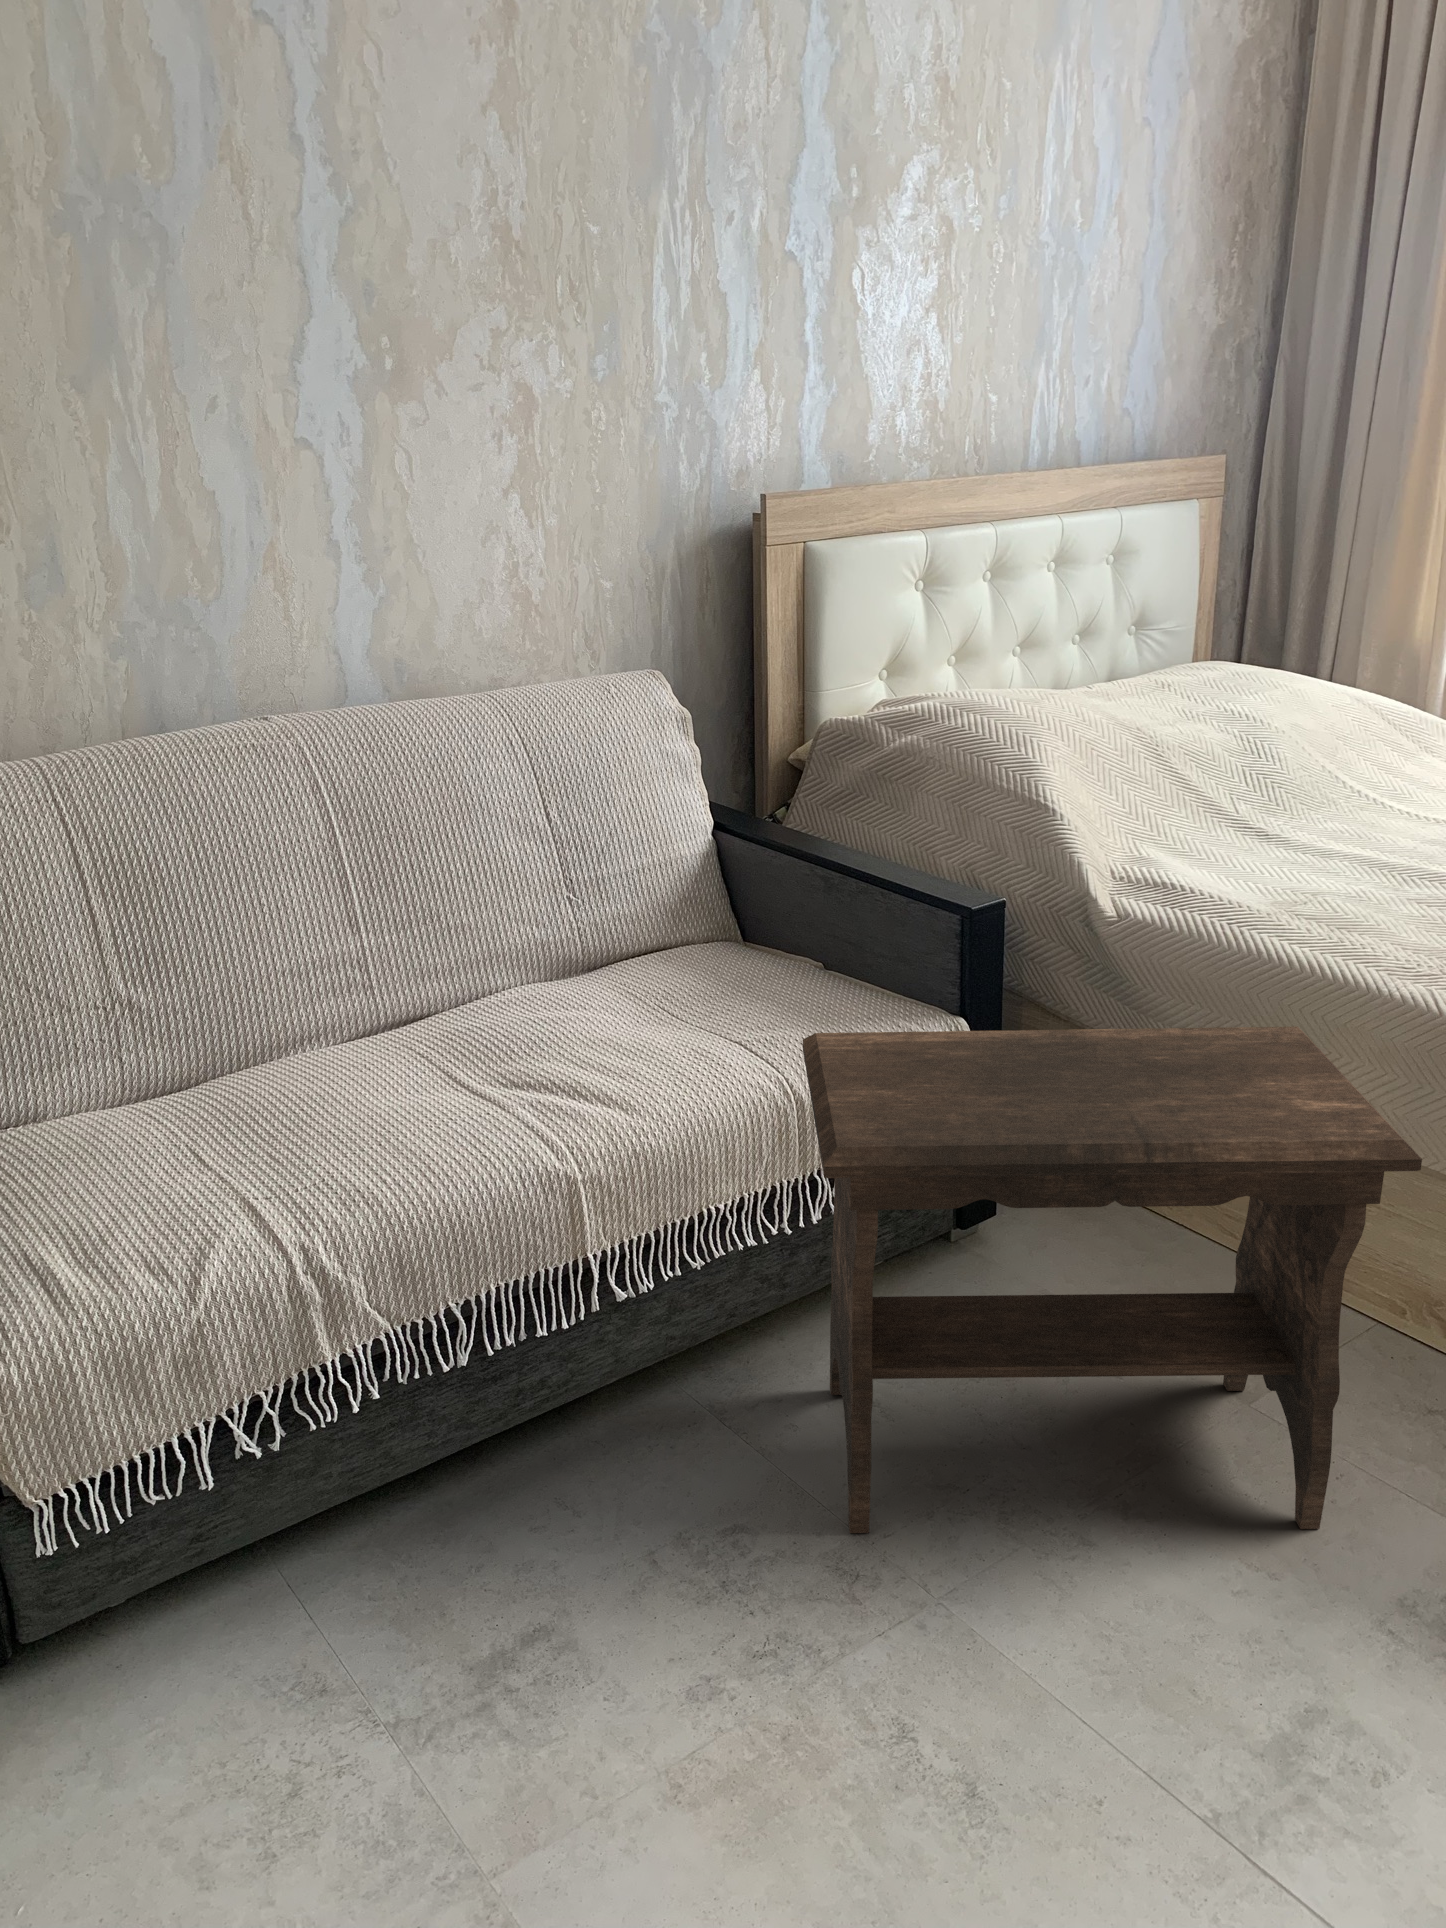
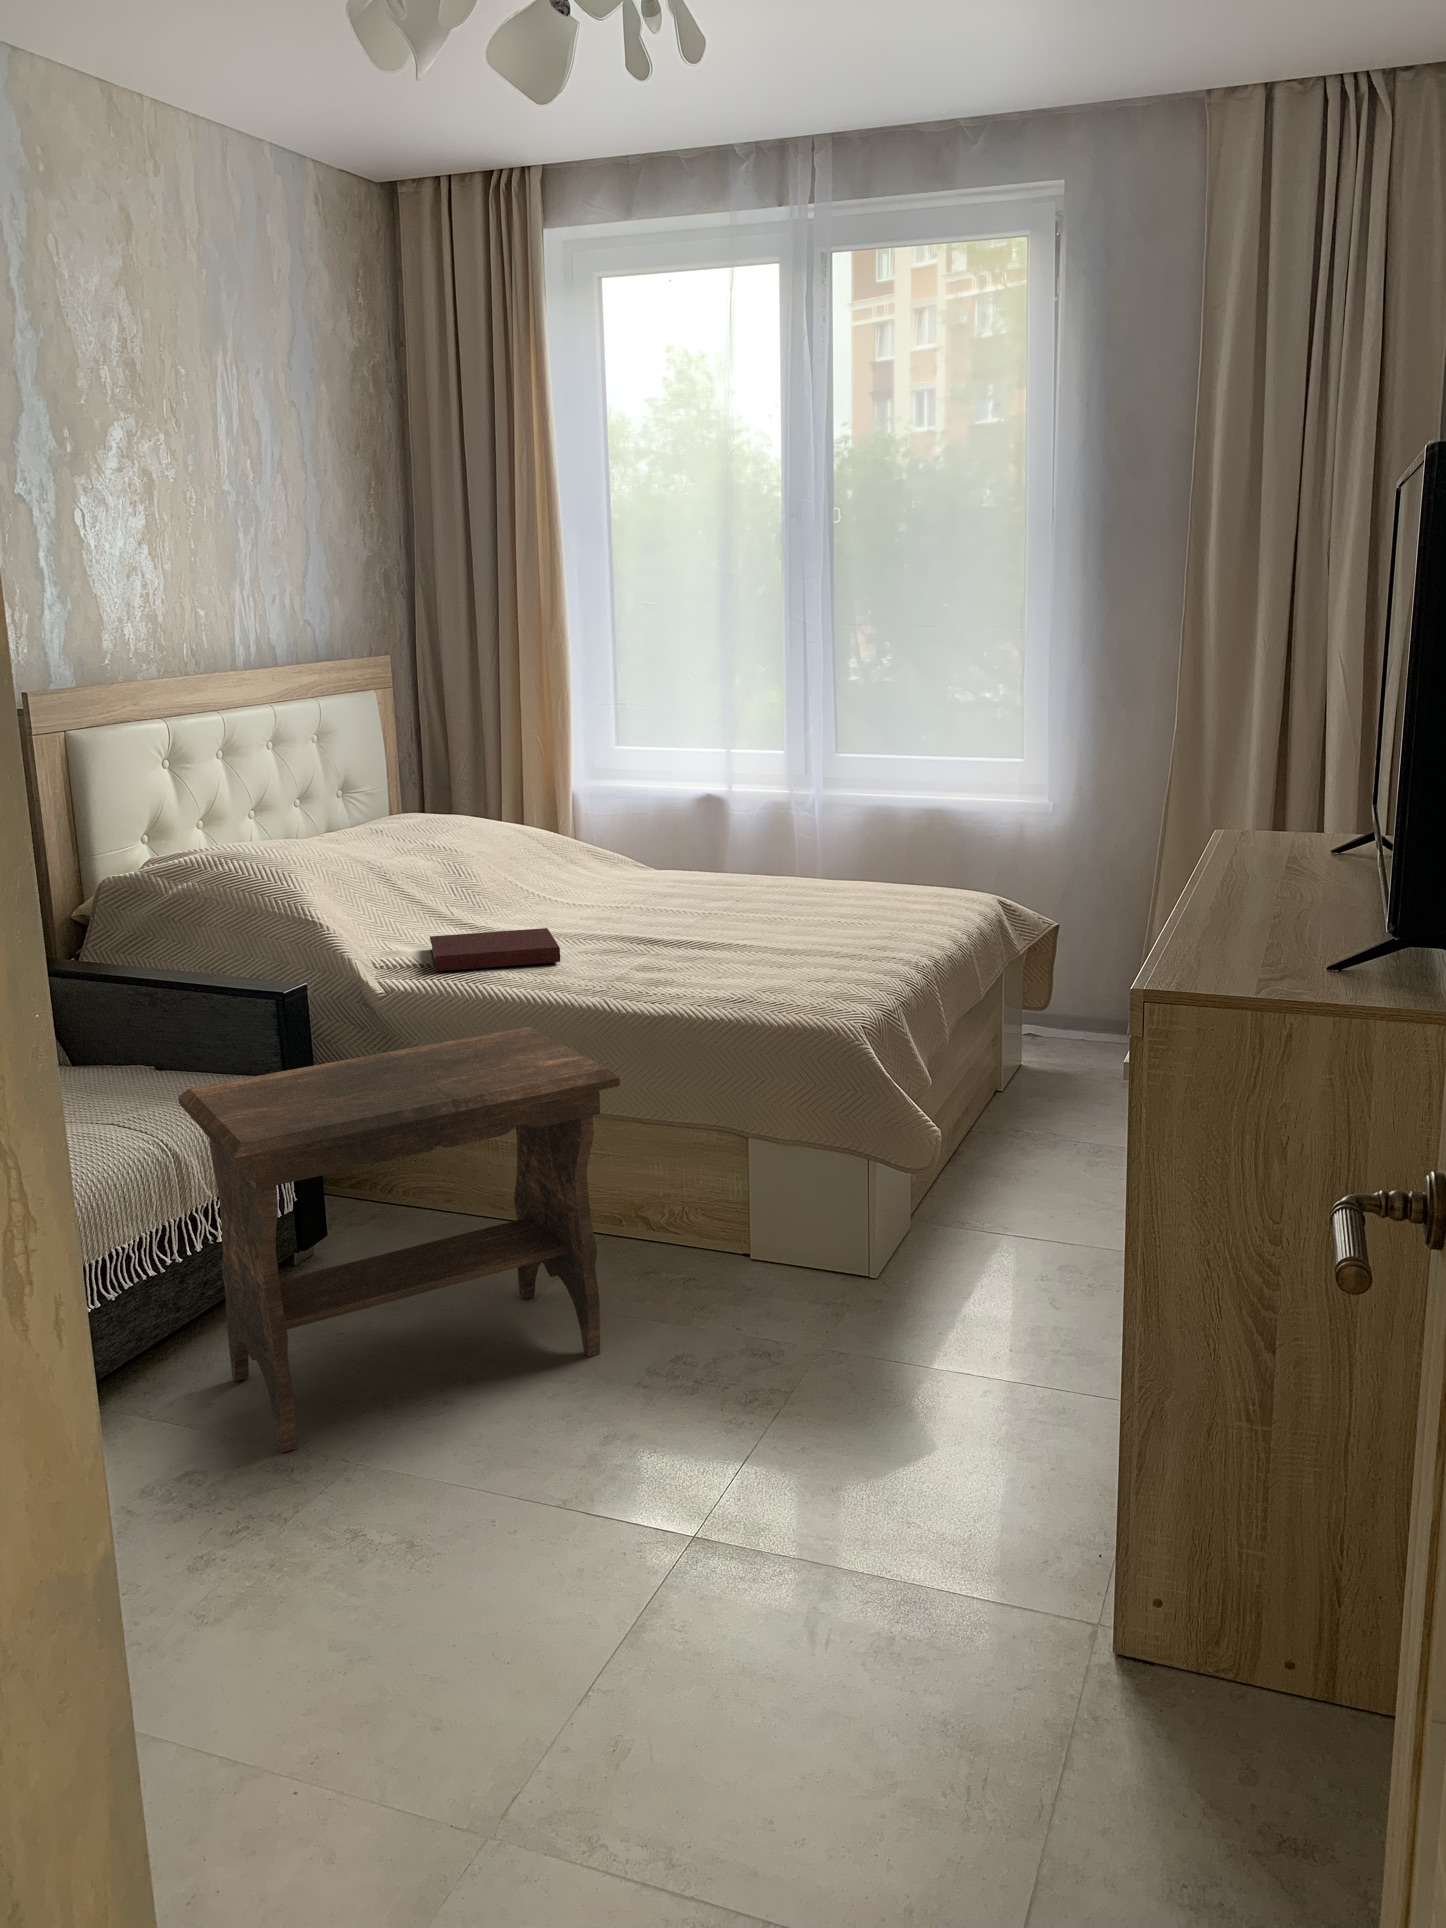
notebook: none [1193,846,1379,915] -> present [430,928,560,971]

